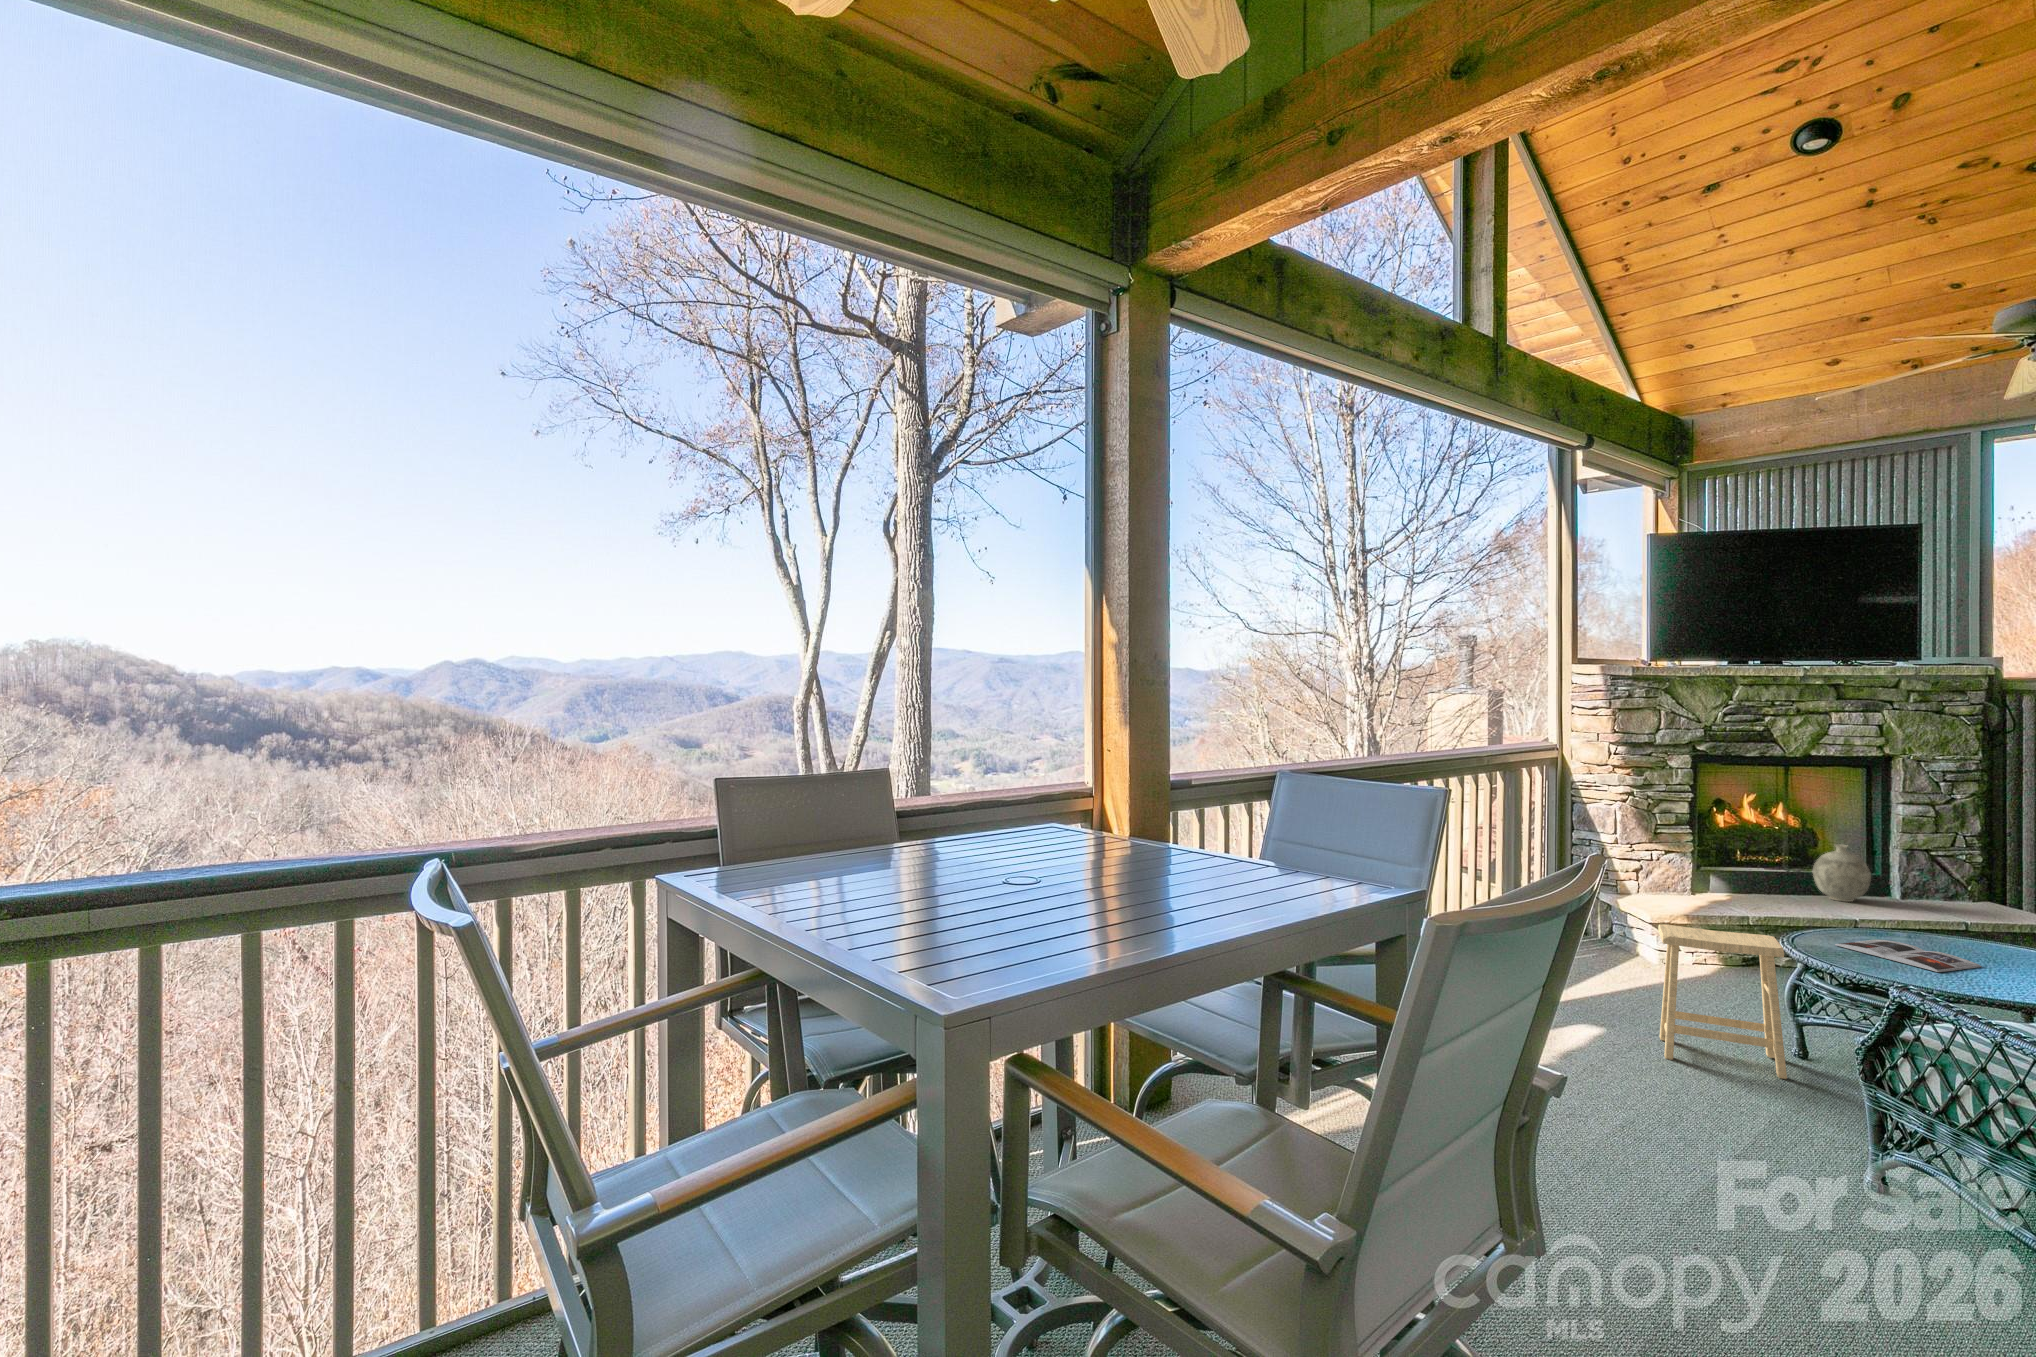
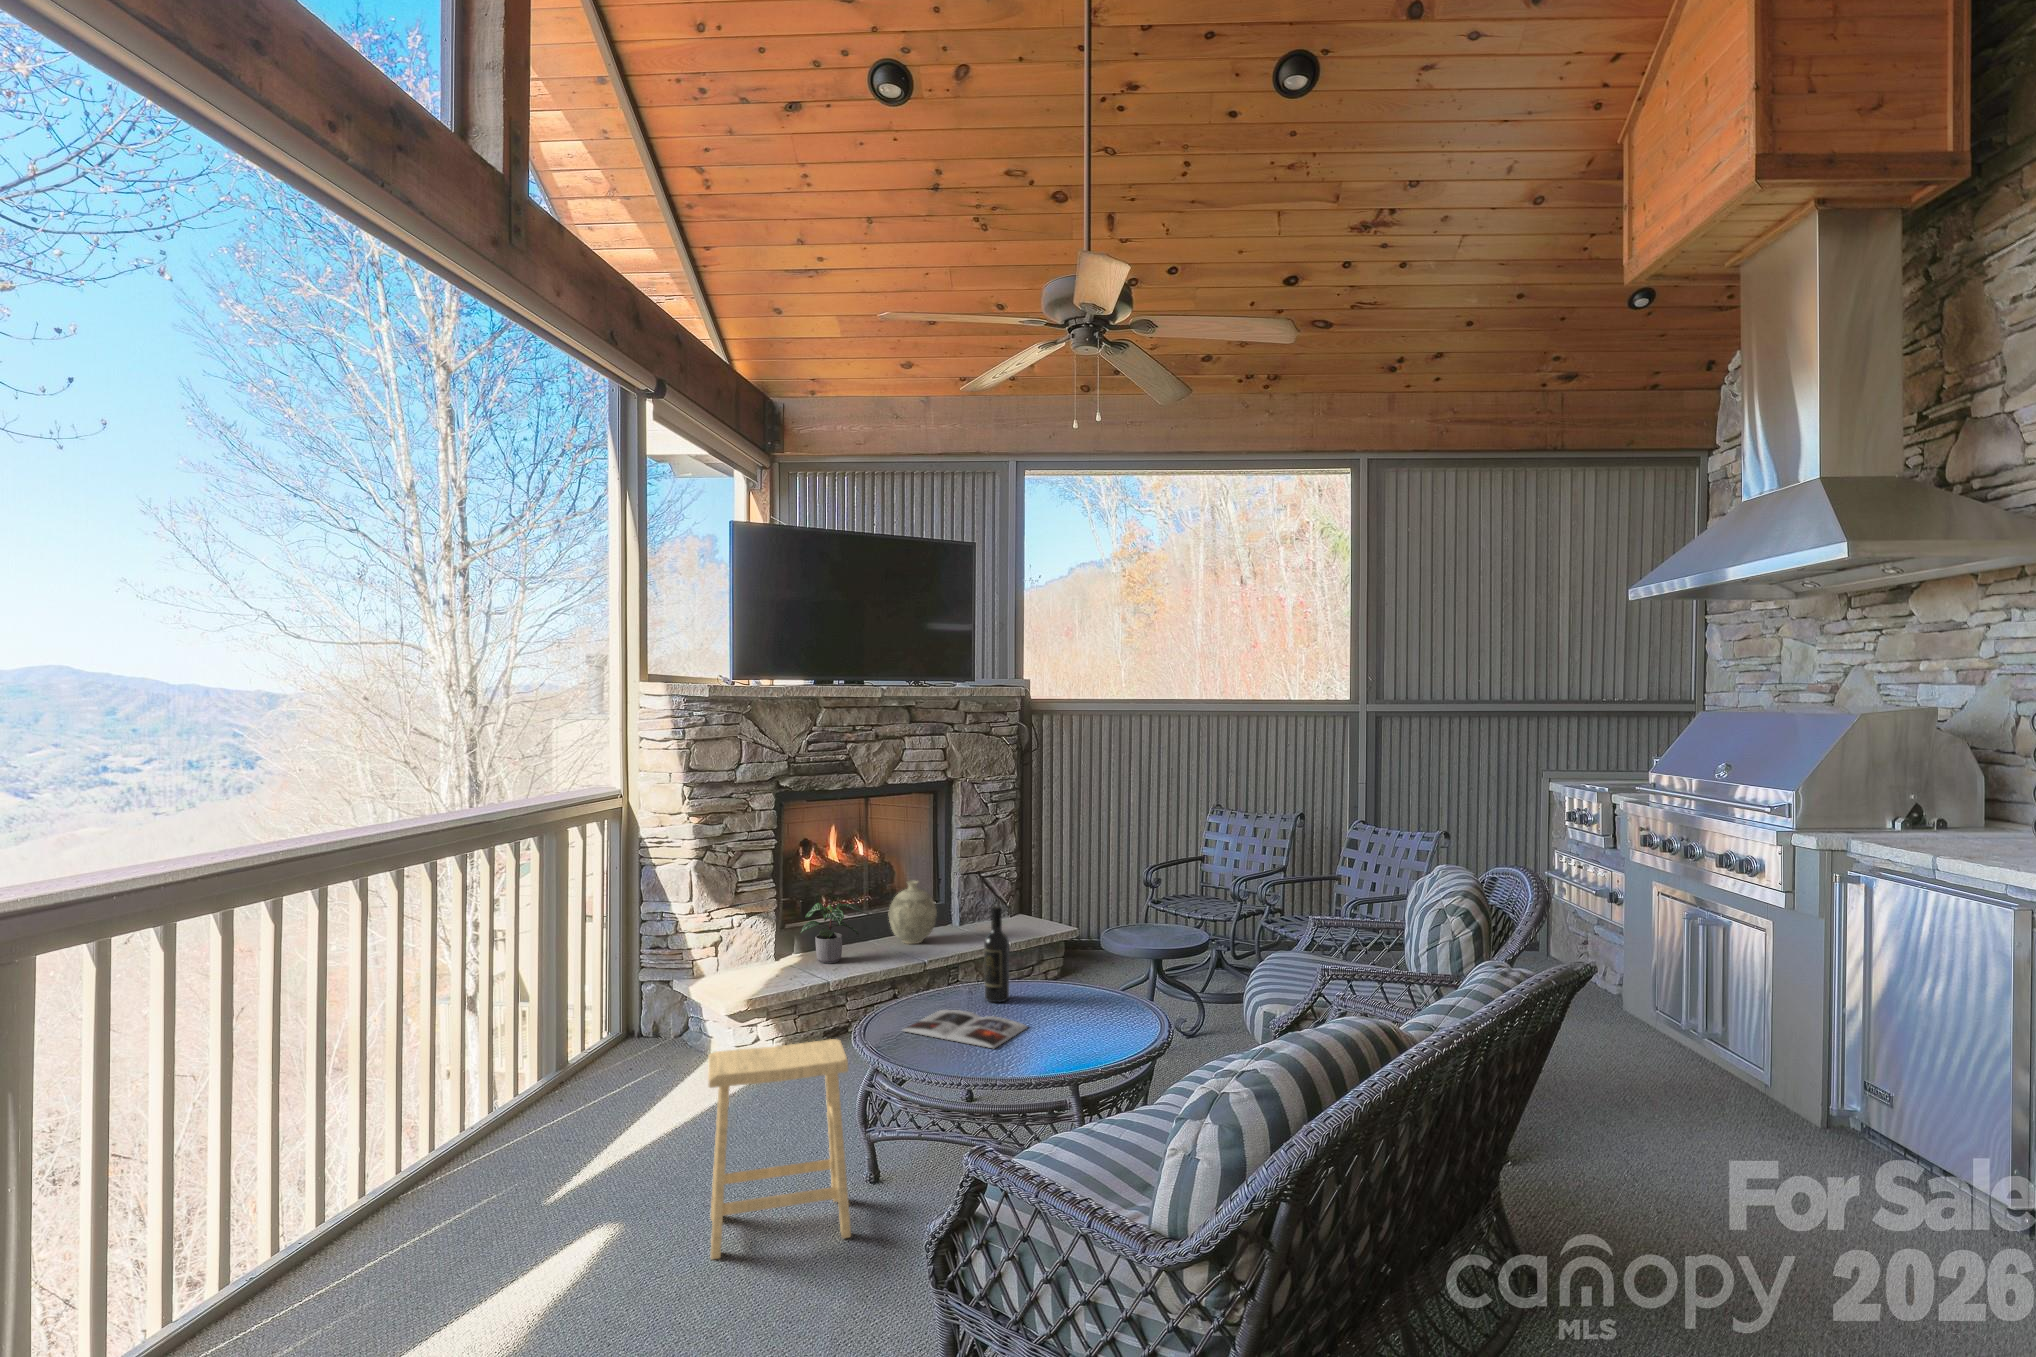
potted plant: none [1718,850,1784,901] -> present [801,903,862,964]
wine bottle: none [1929,862,1960,946] -> present [984,906,1009,1002]

